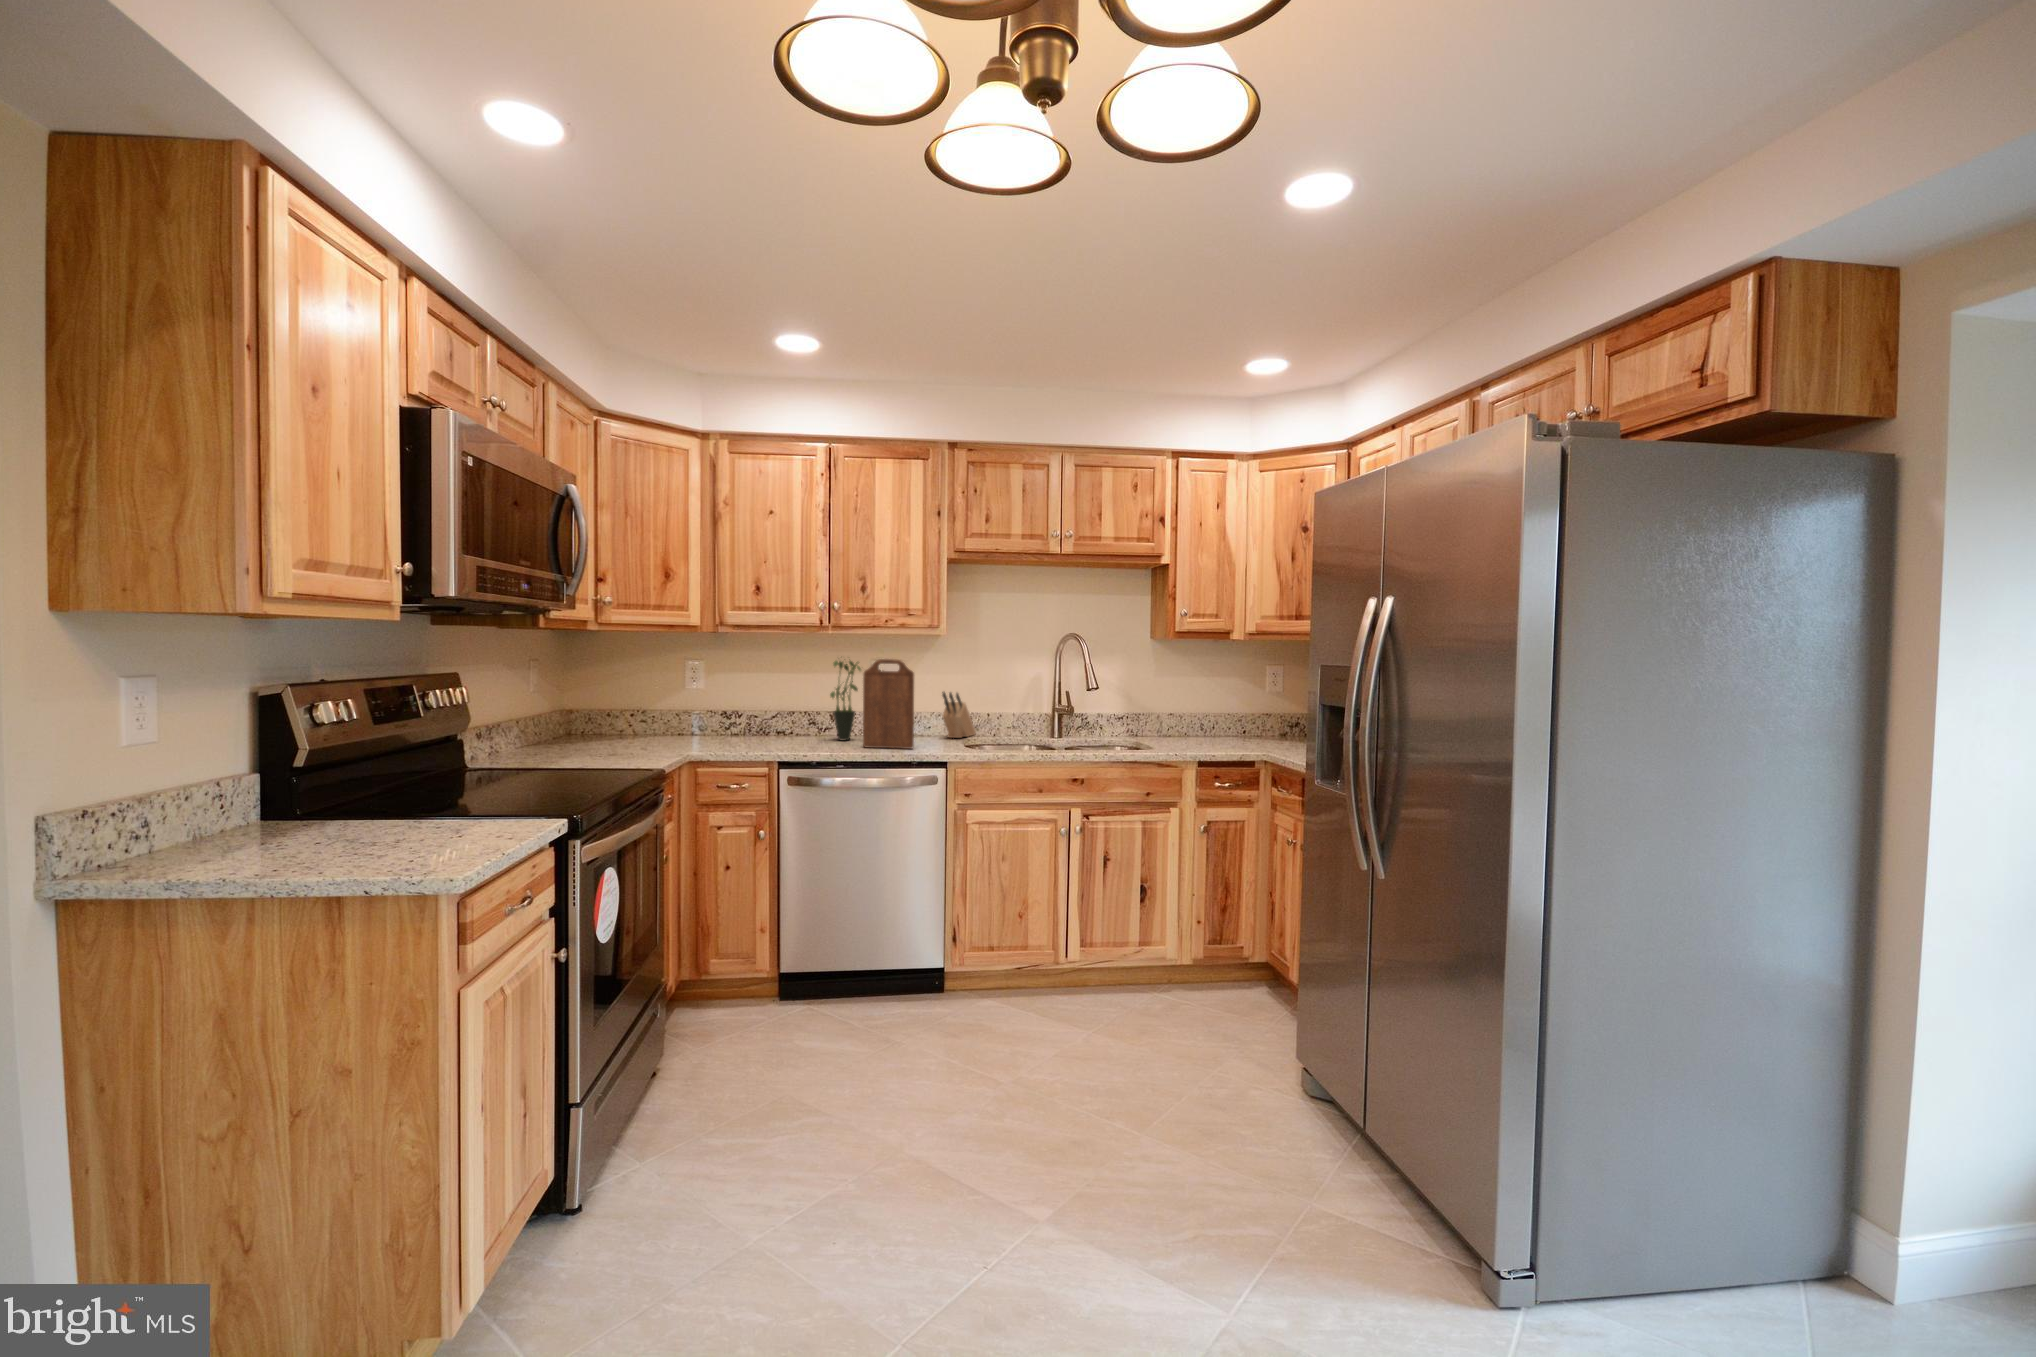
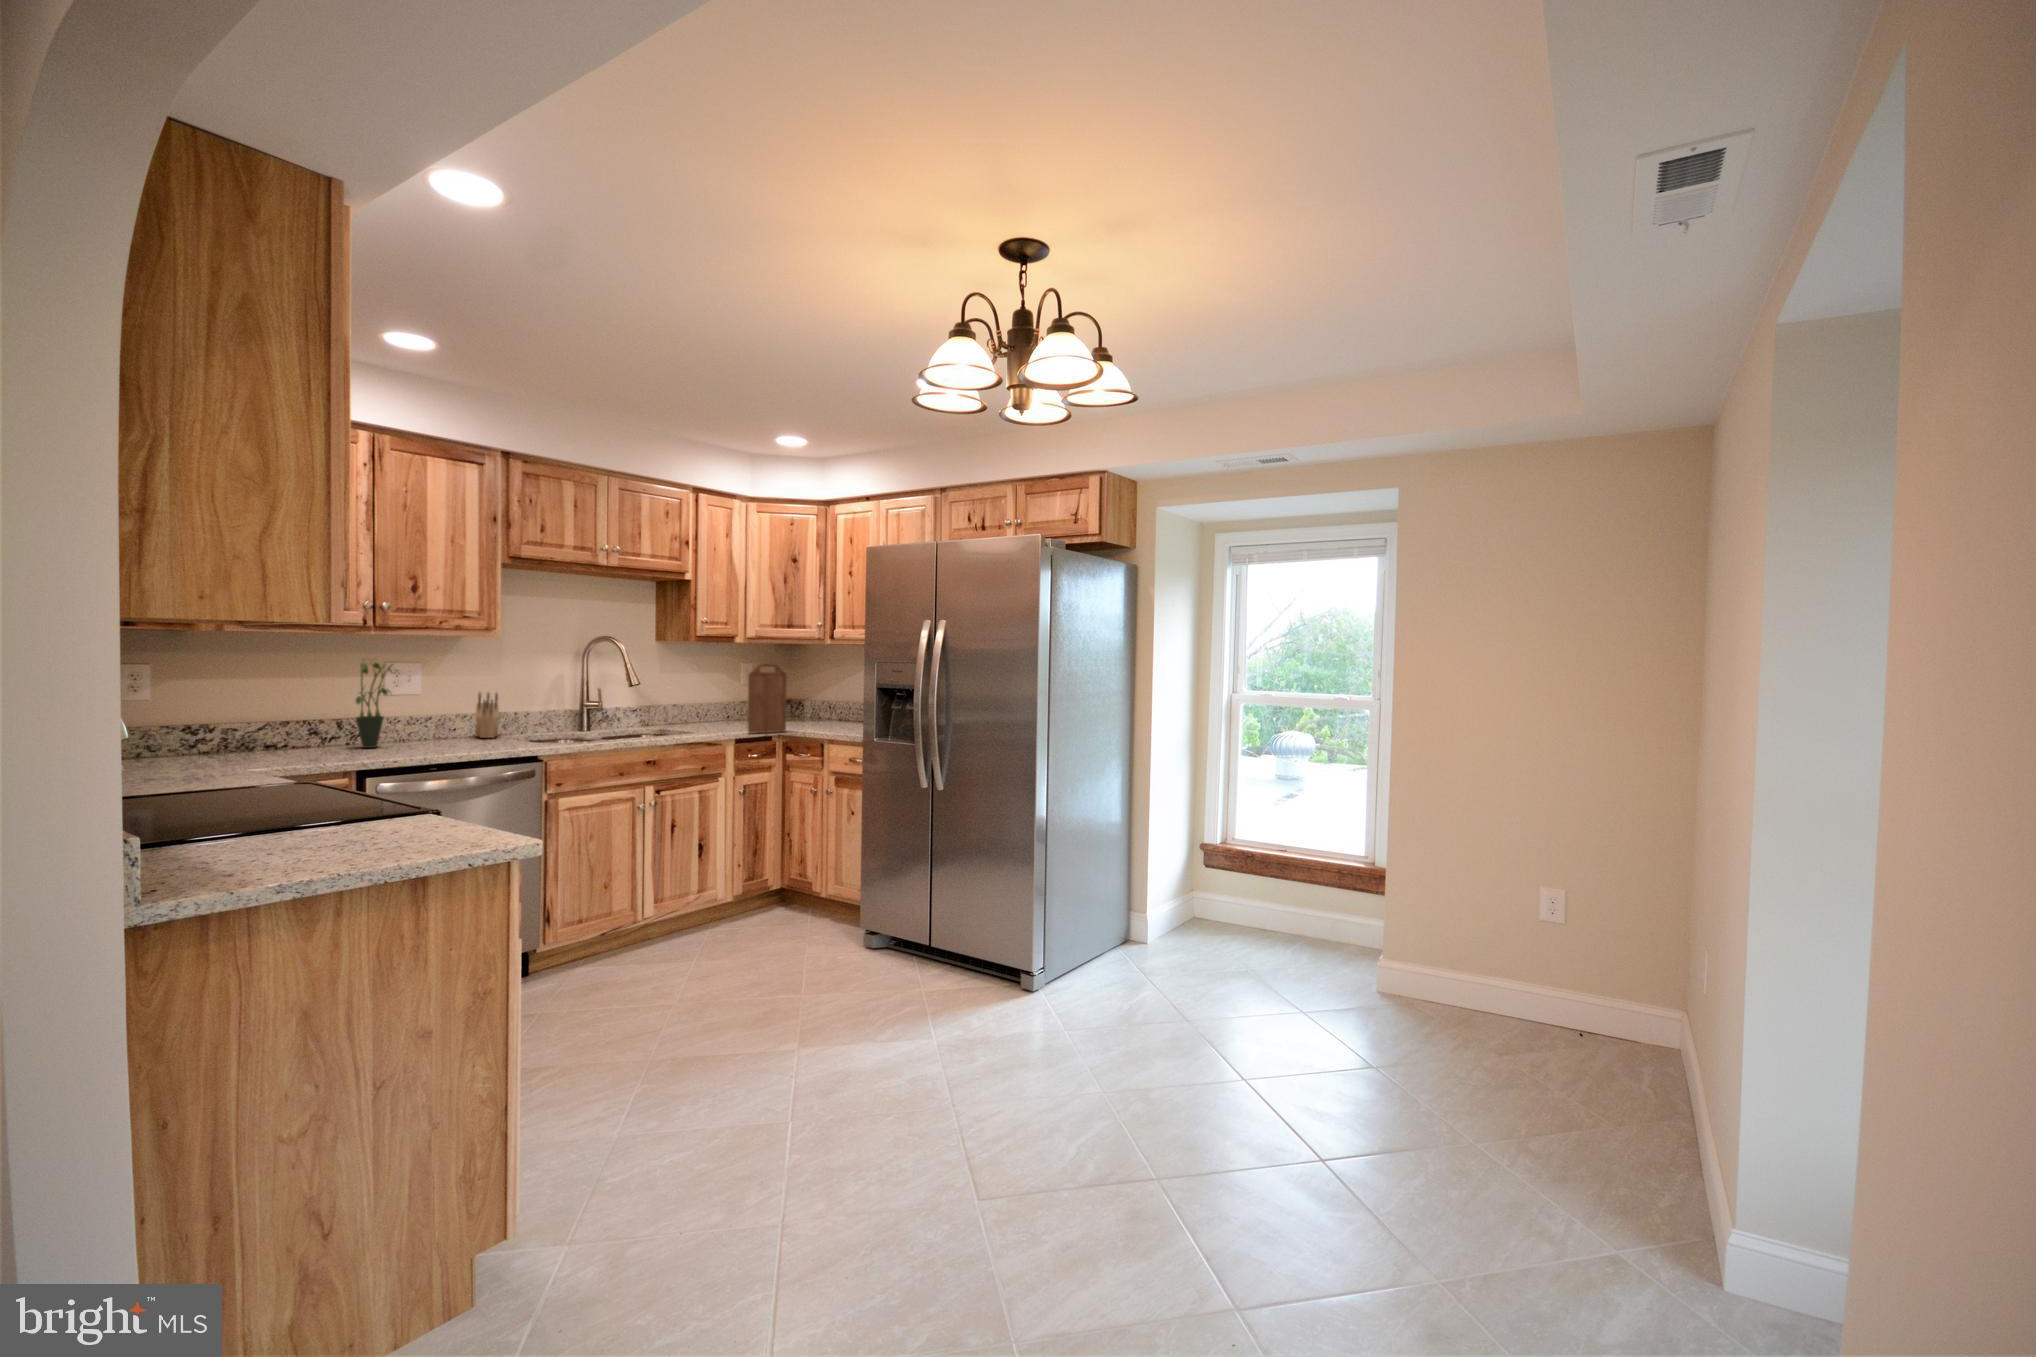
cutting board: present [863,659,914,749] -> present [748,663,787,734]

